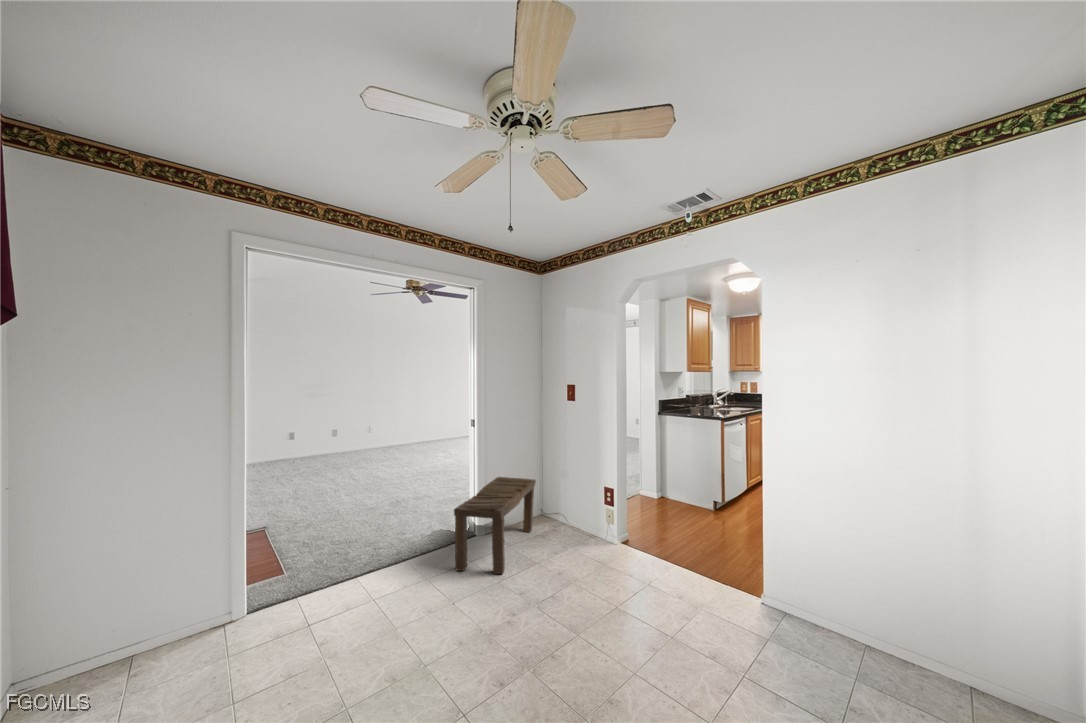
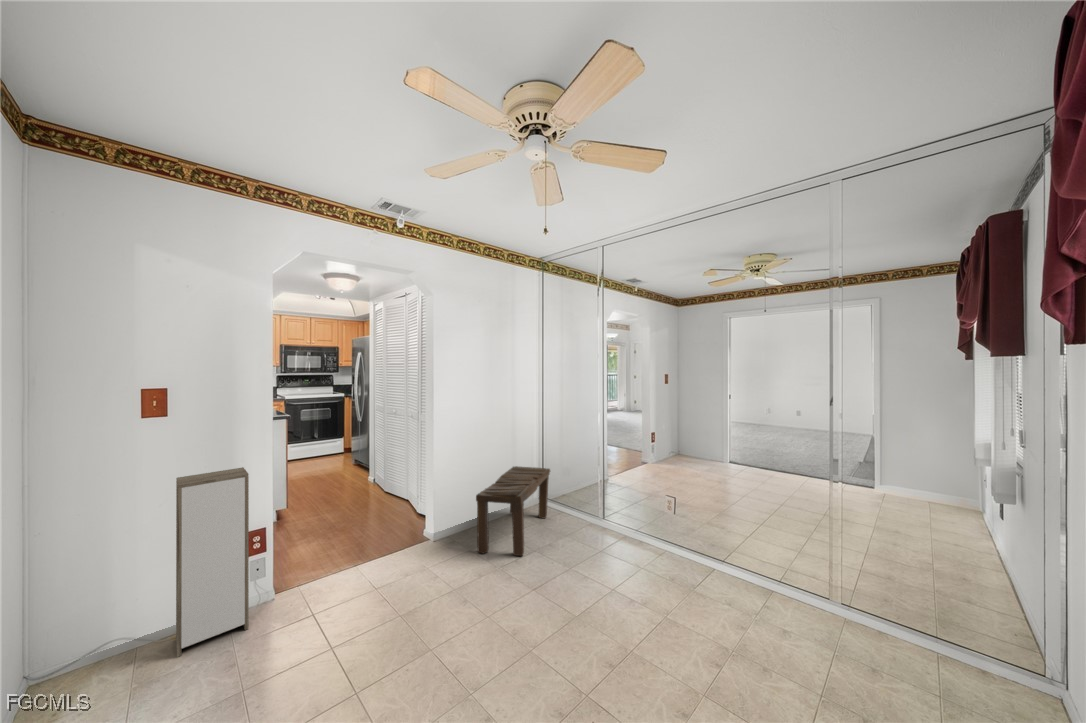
storage cabinet: none [120,481,203,688] -> present [176,467,249,657]

